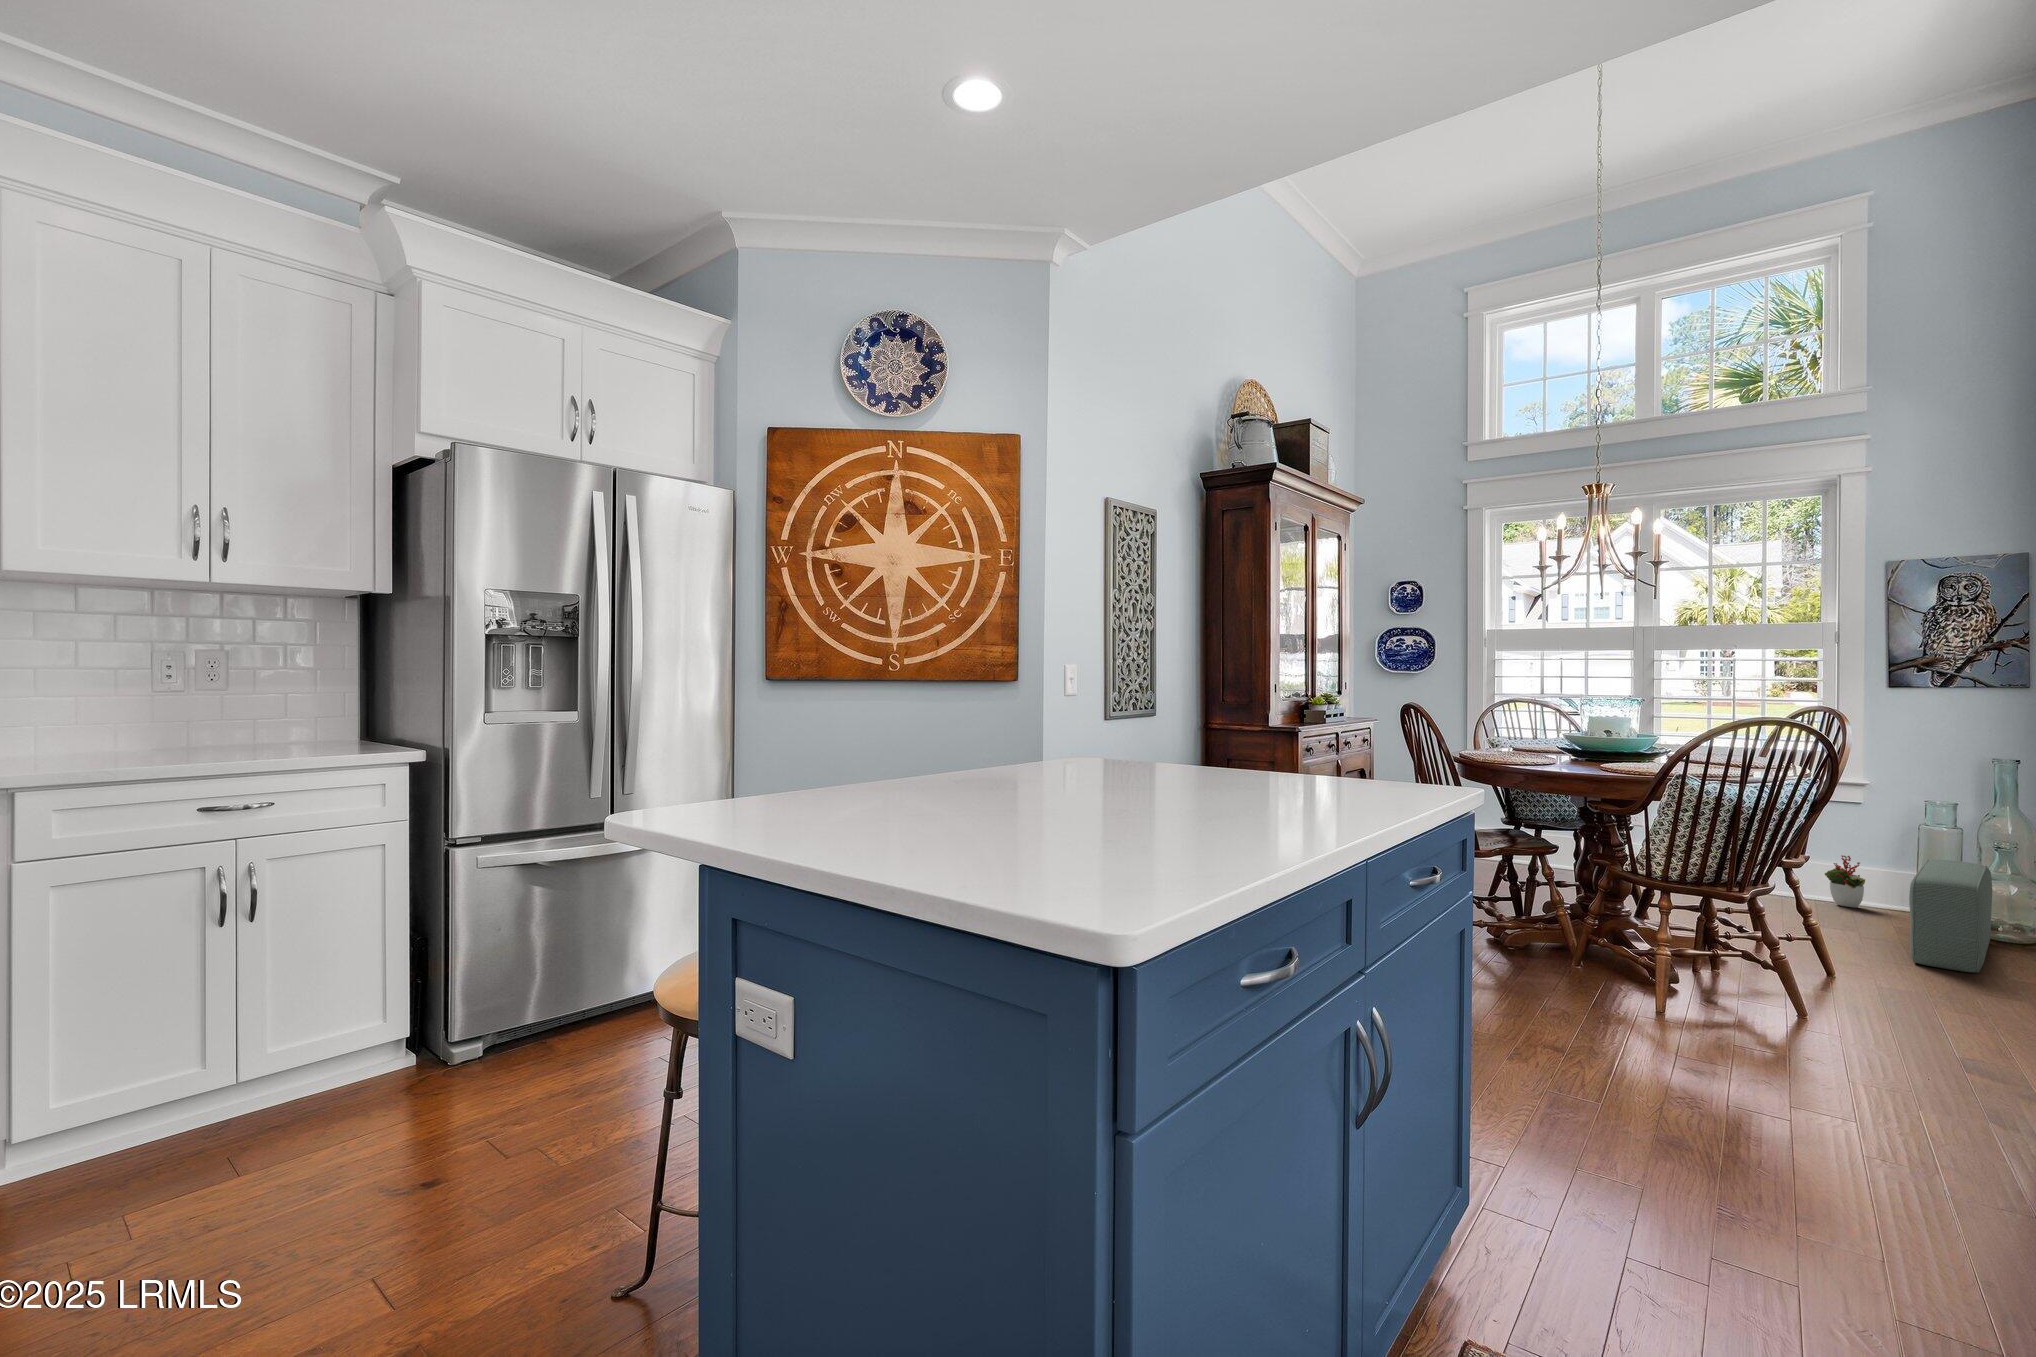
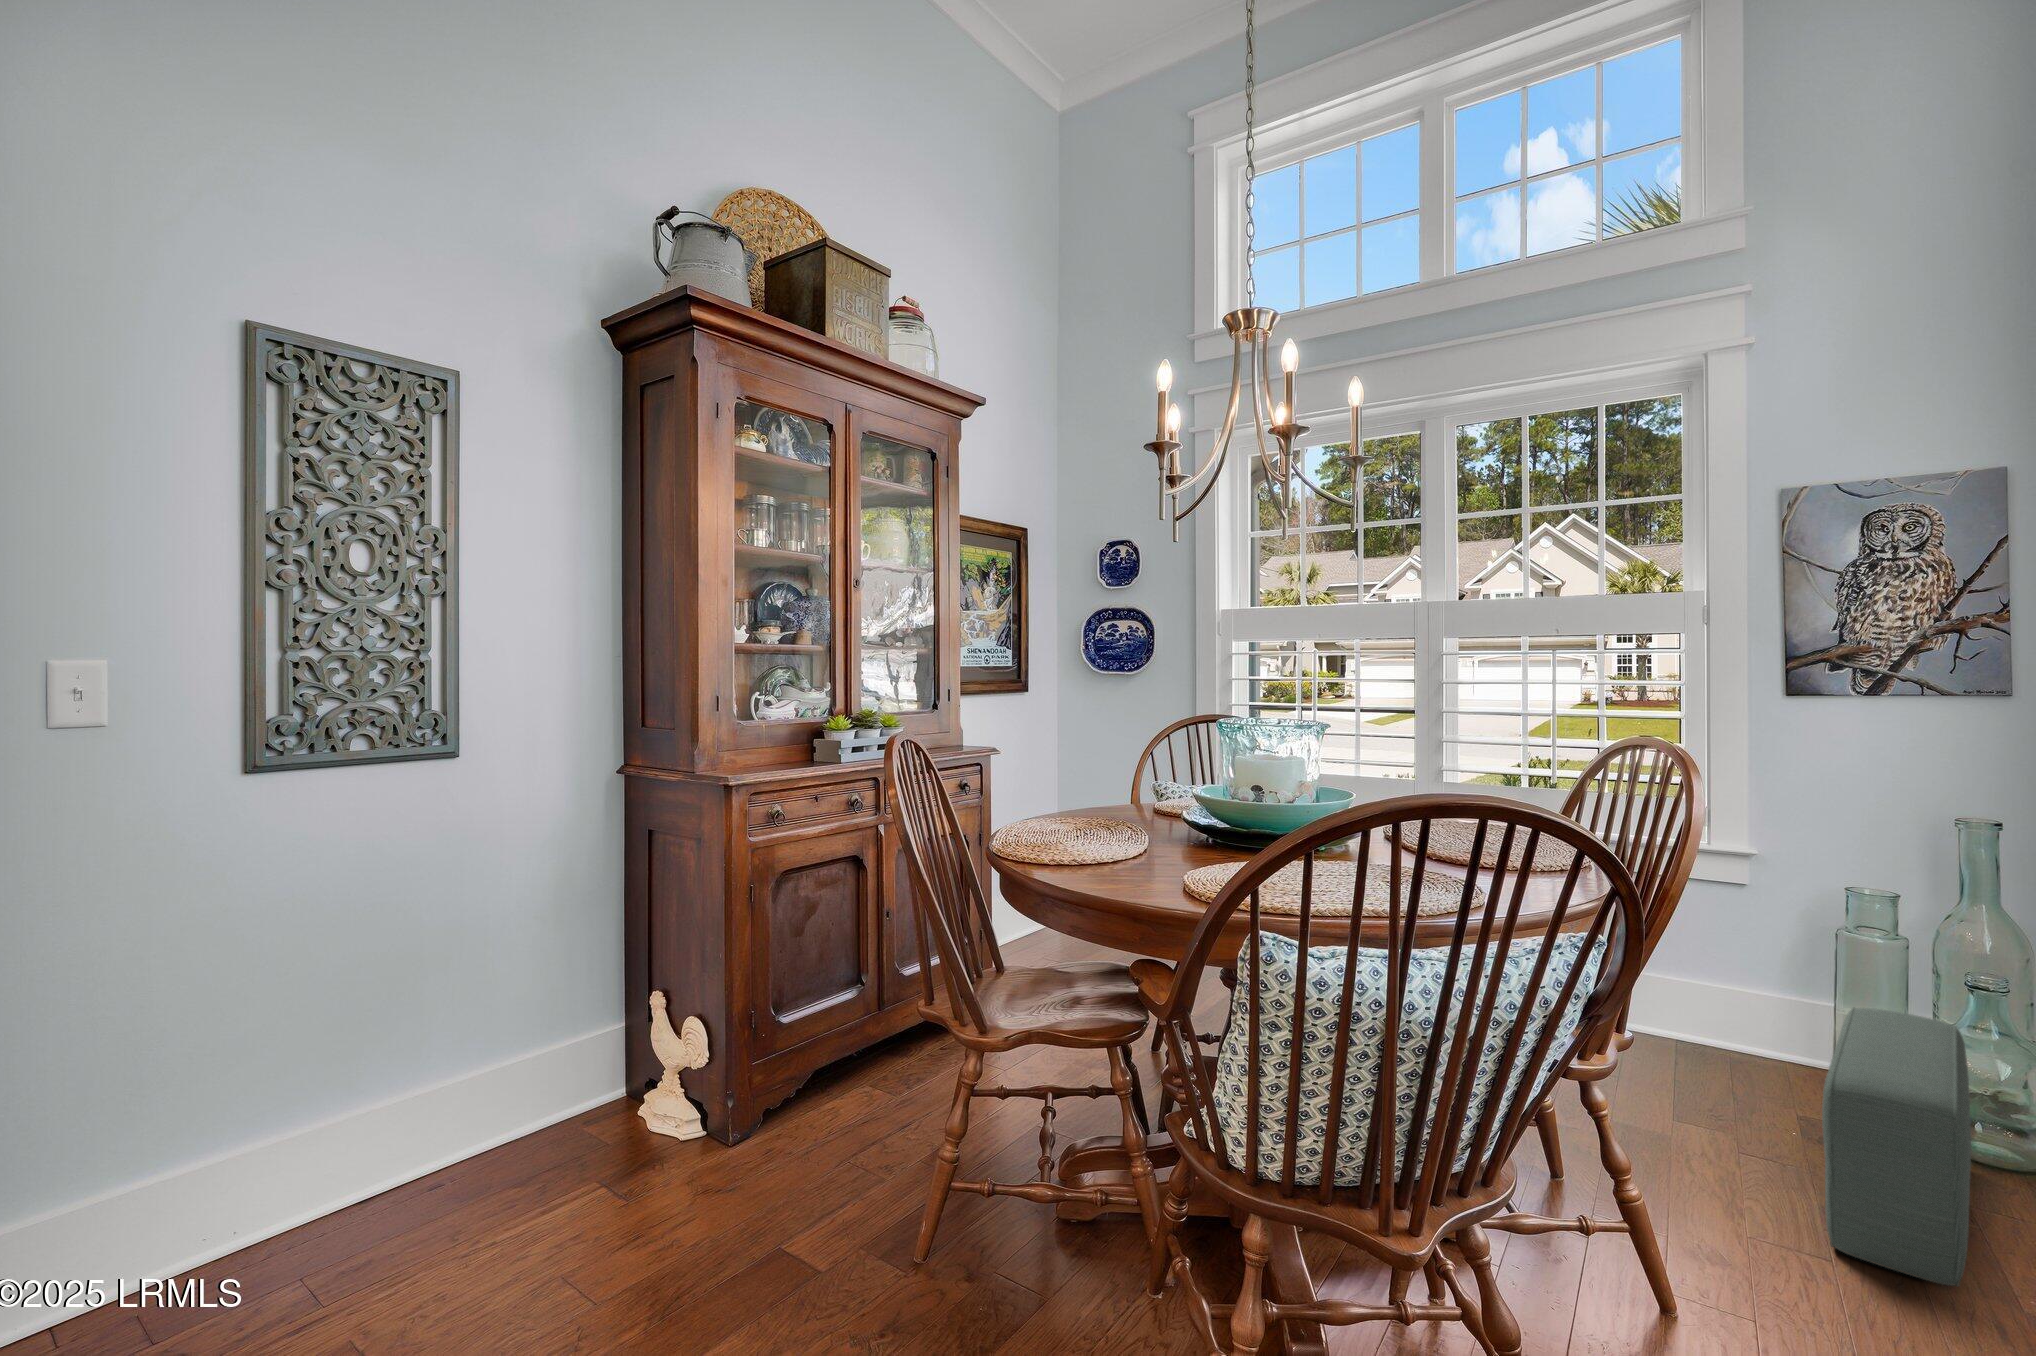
decorative plant: present [1825,855,1865,908] -> none [1689,970,1752,1059]

